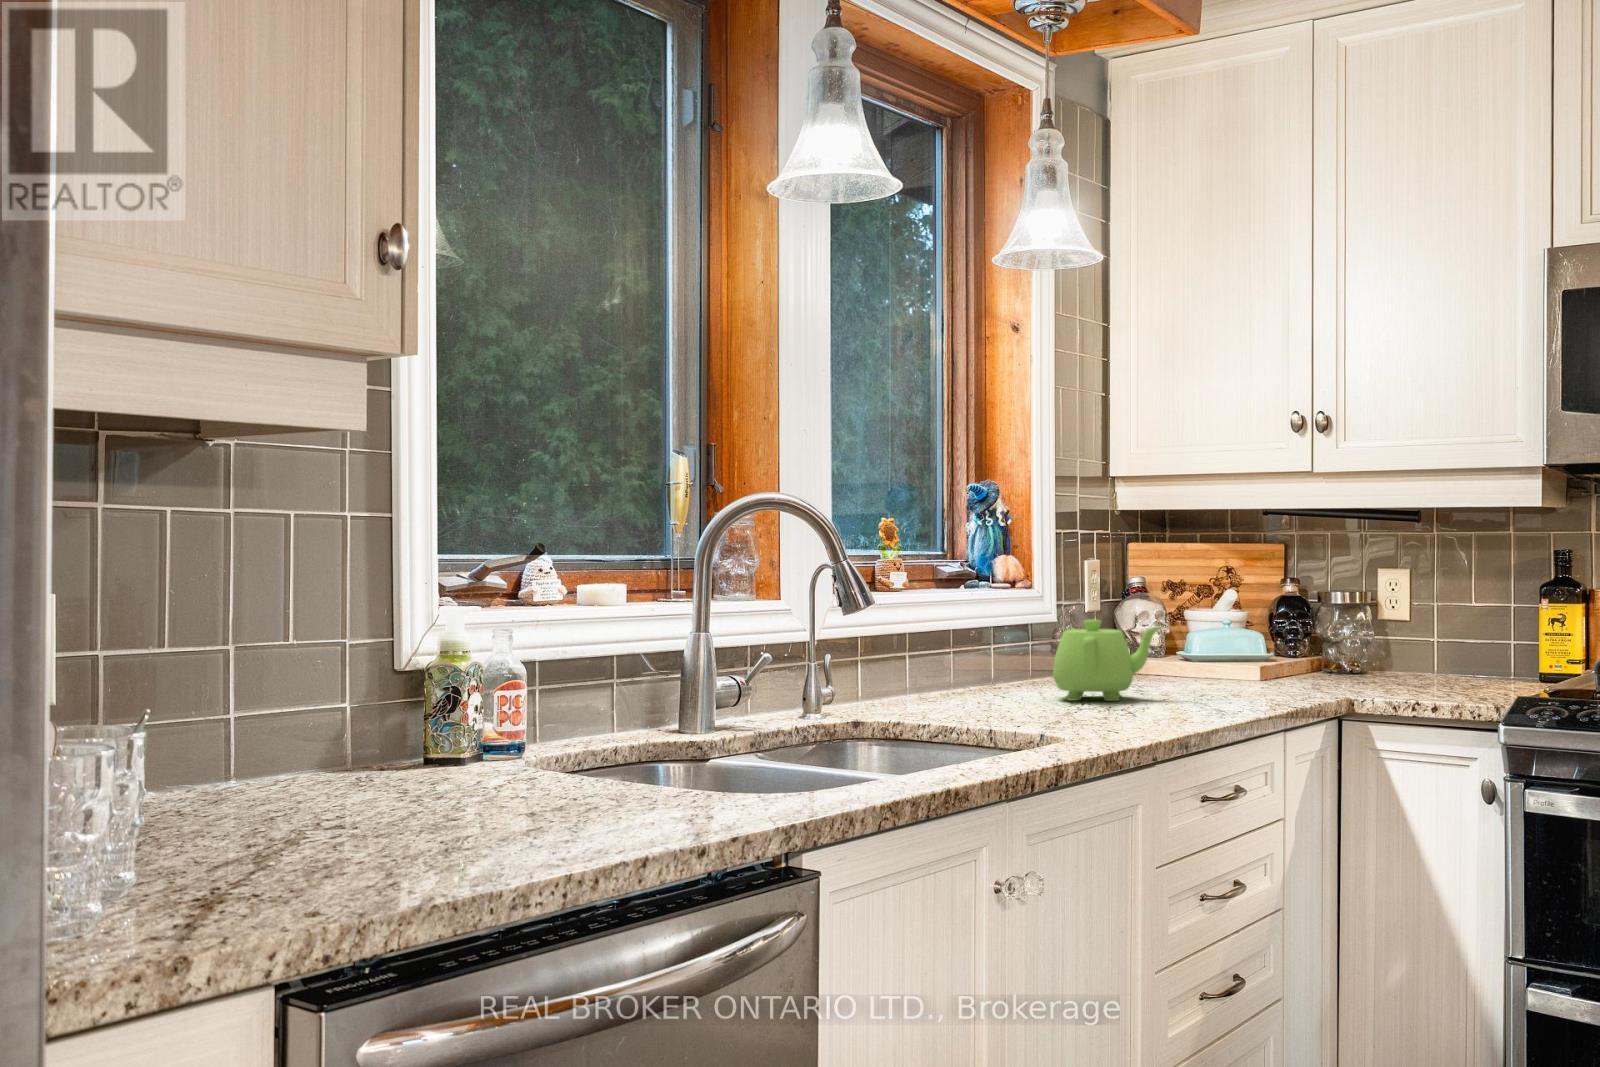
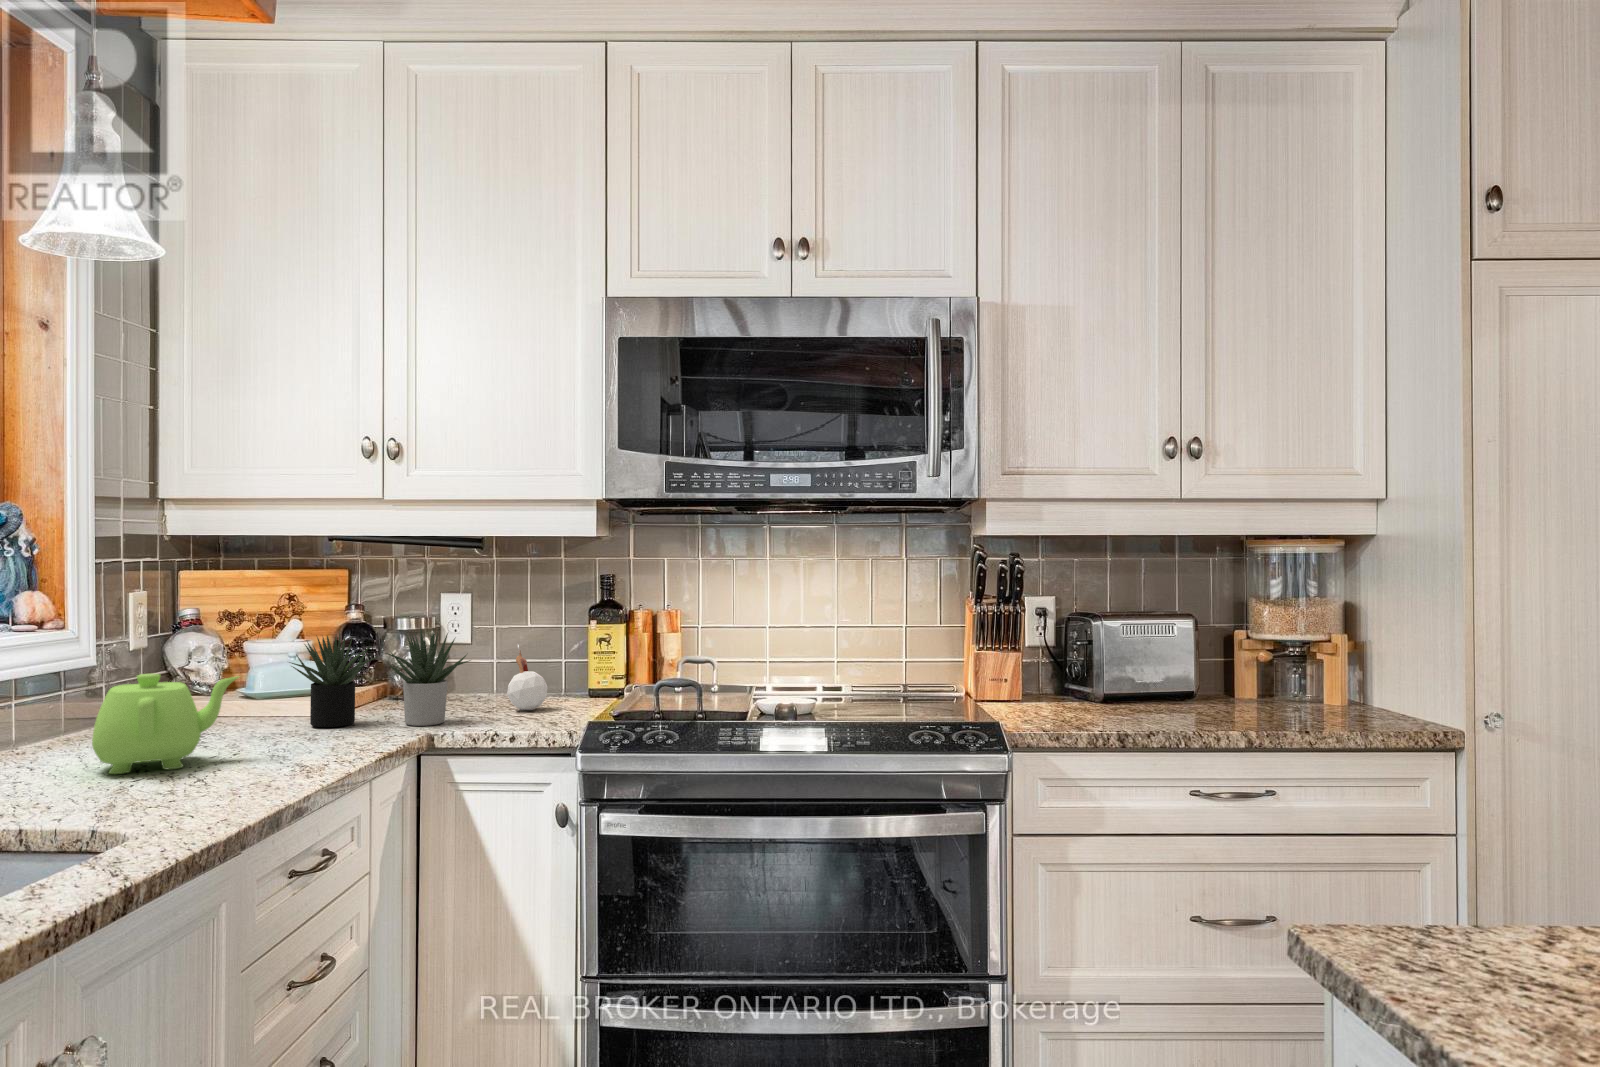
succulent plant: none [1213,588,1393,693] -> present [289,626,470,727]
candle: none [1442,614,1490,690] -> present [507,644,548,710]

